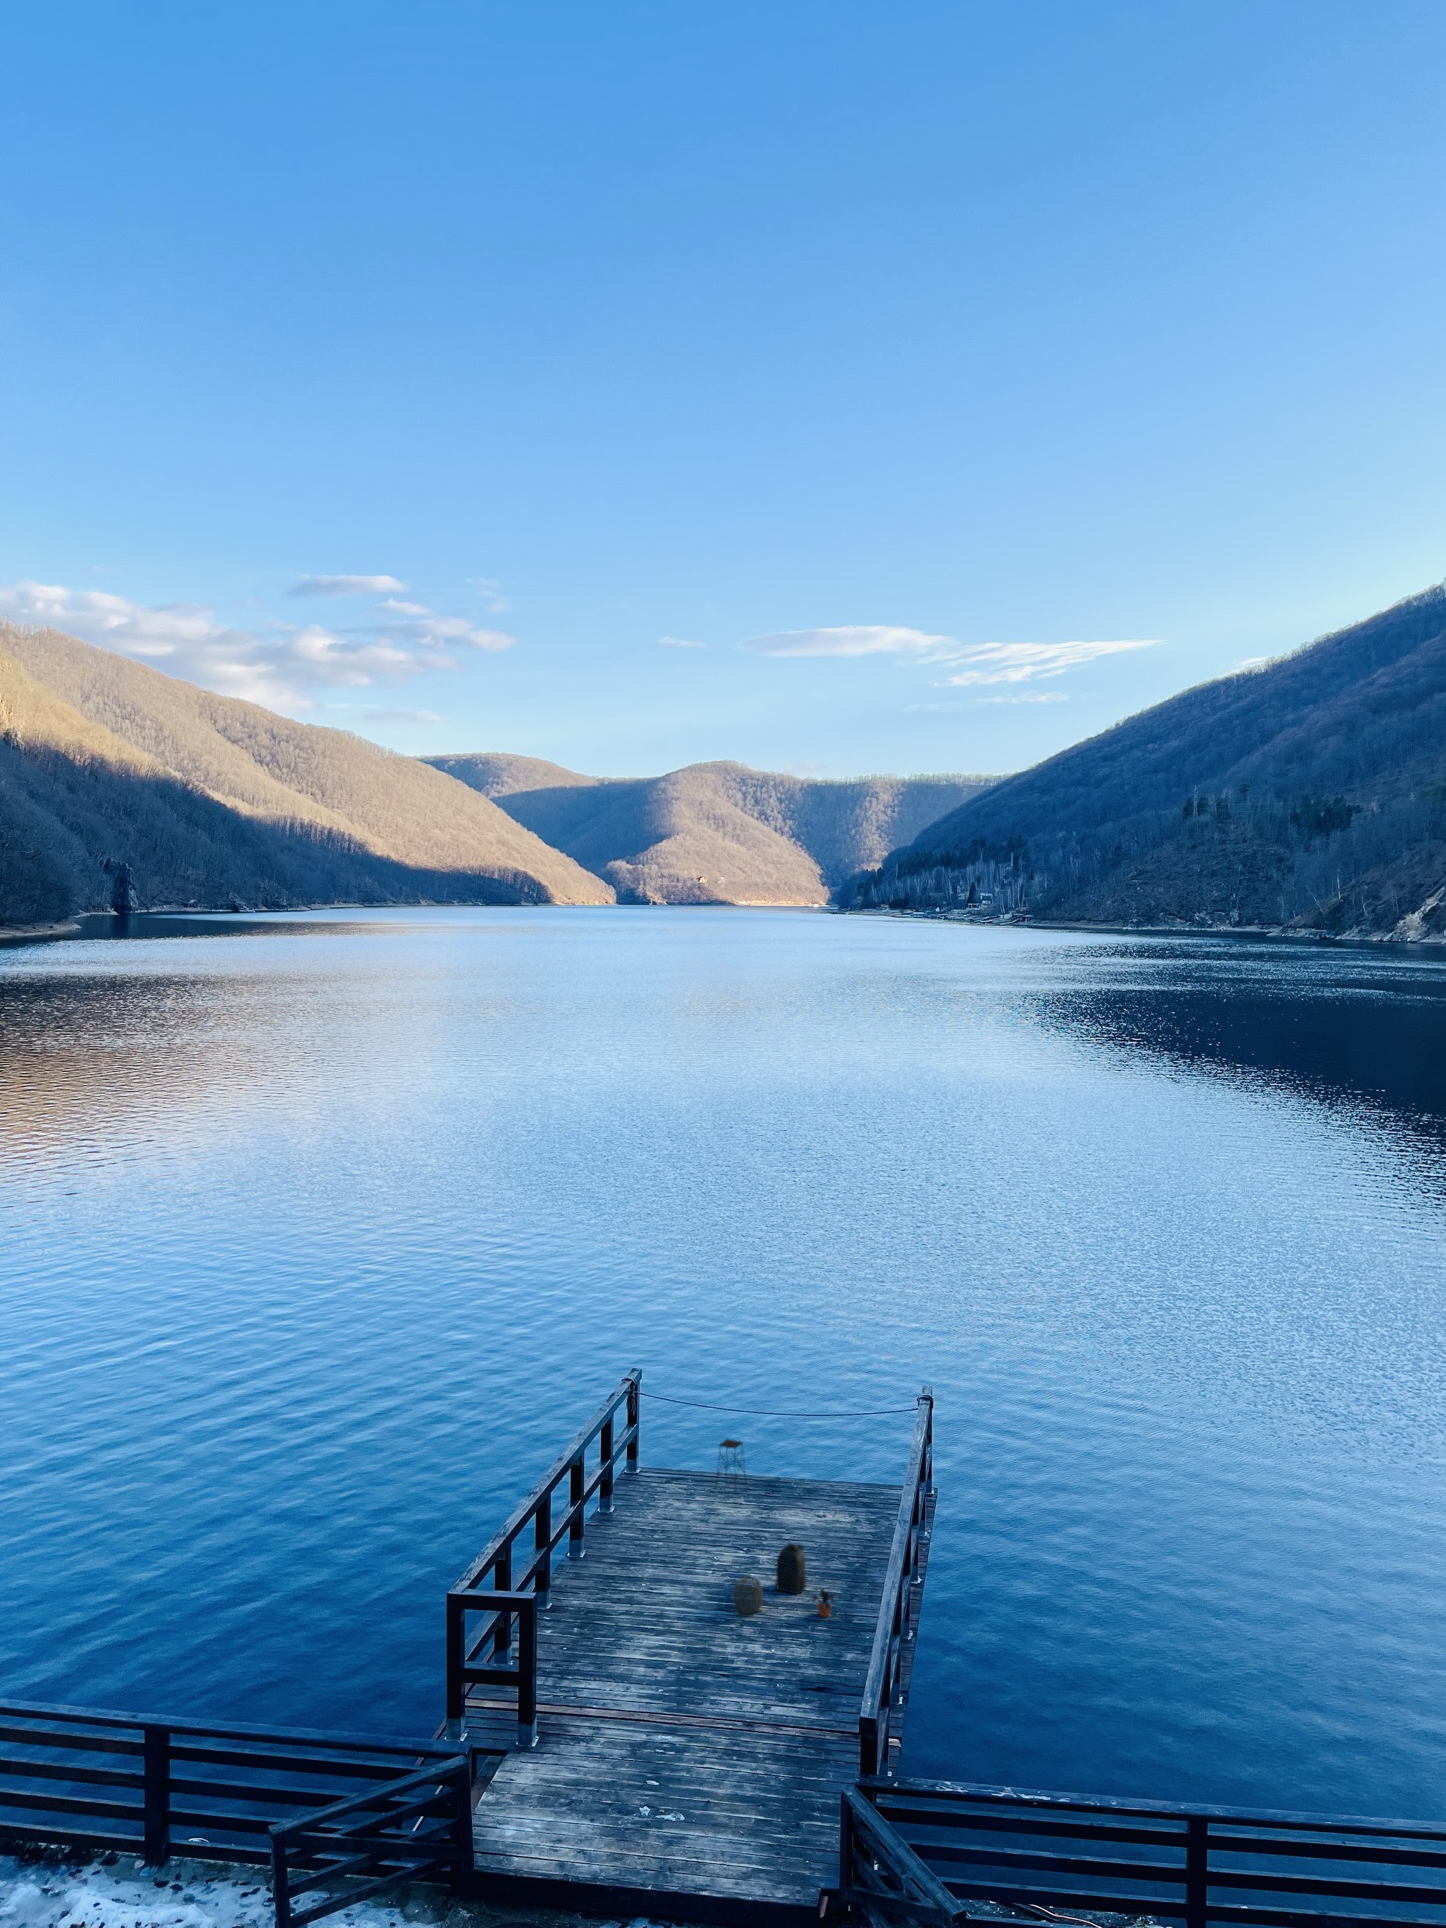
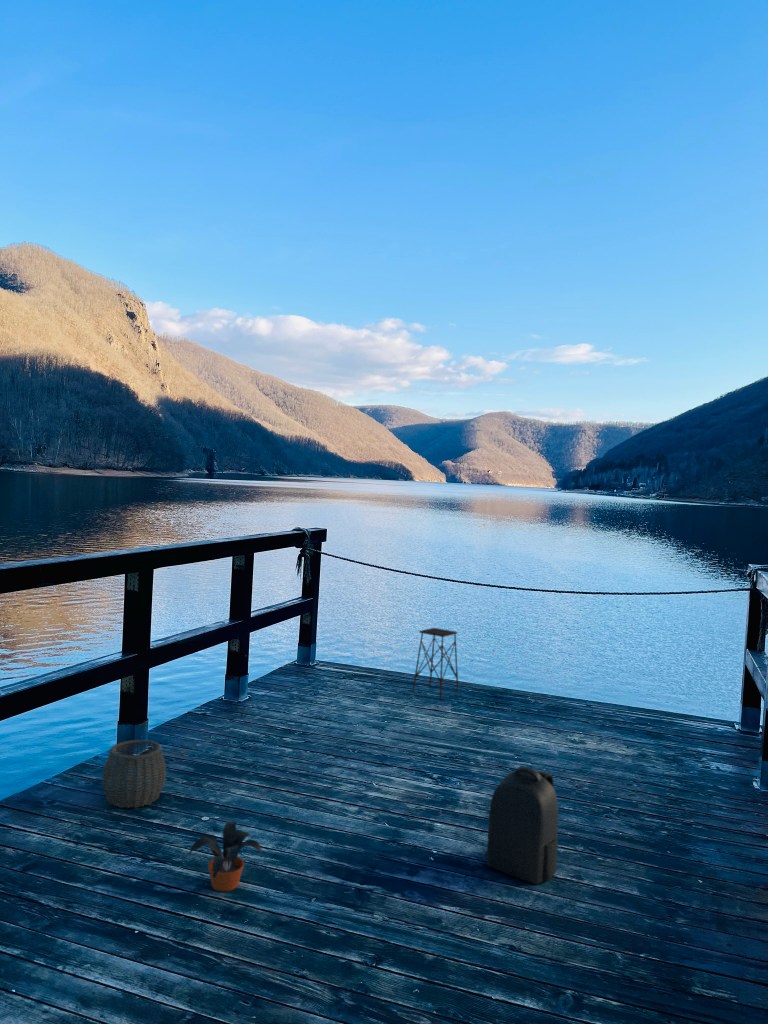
woven basket: present [733,1577,763,1614] -> present [102,740,166,808]
potted plant: present [812,1588,837,1617] -> present [189,821,262,891]

